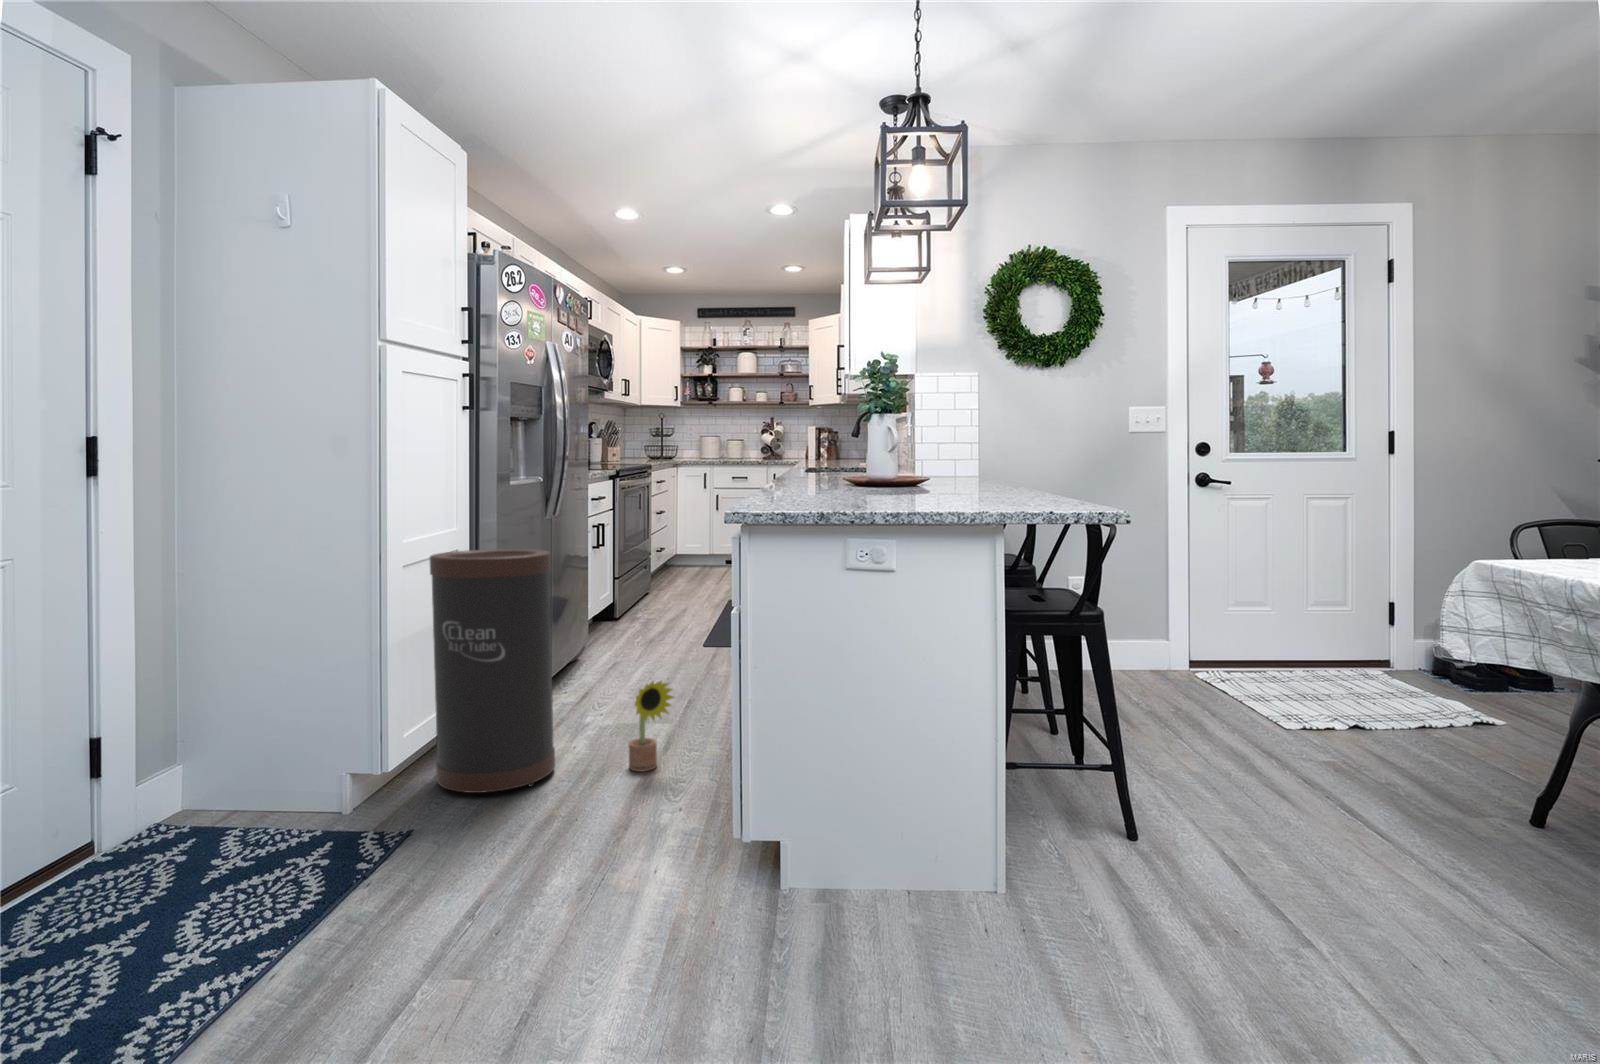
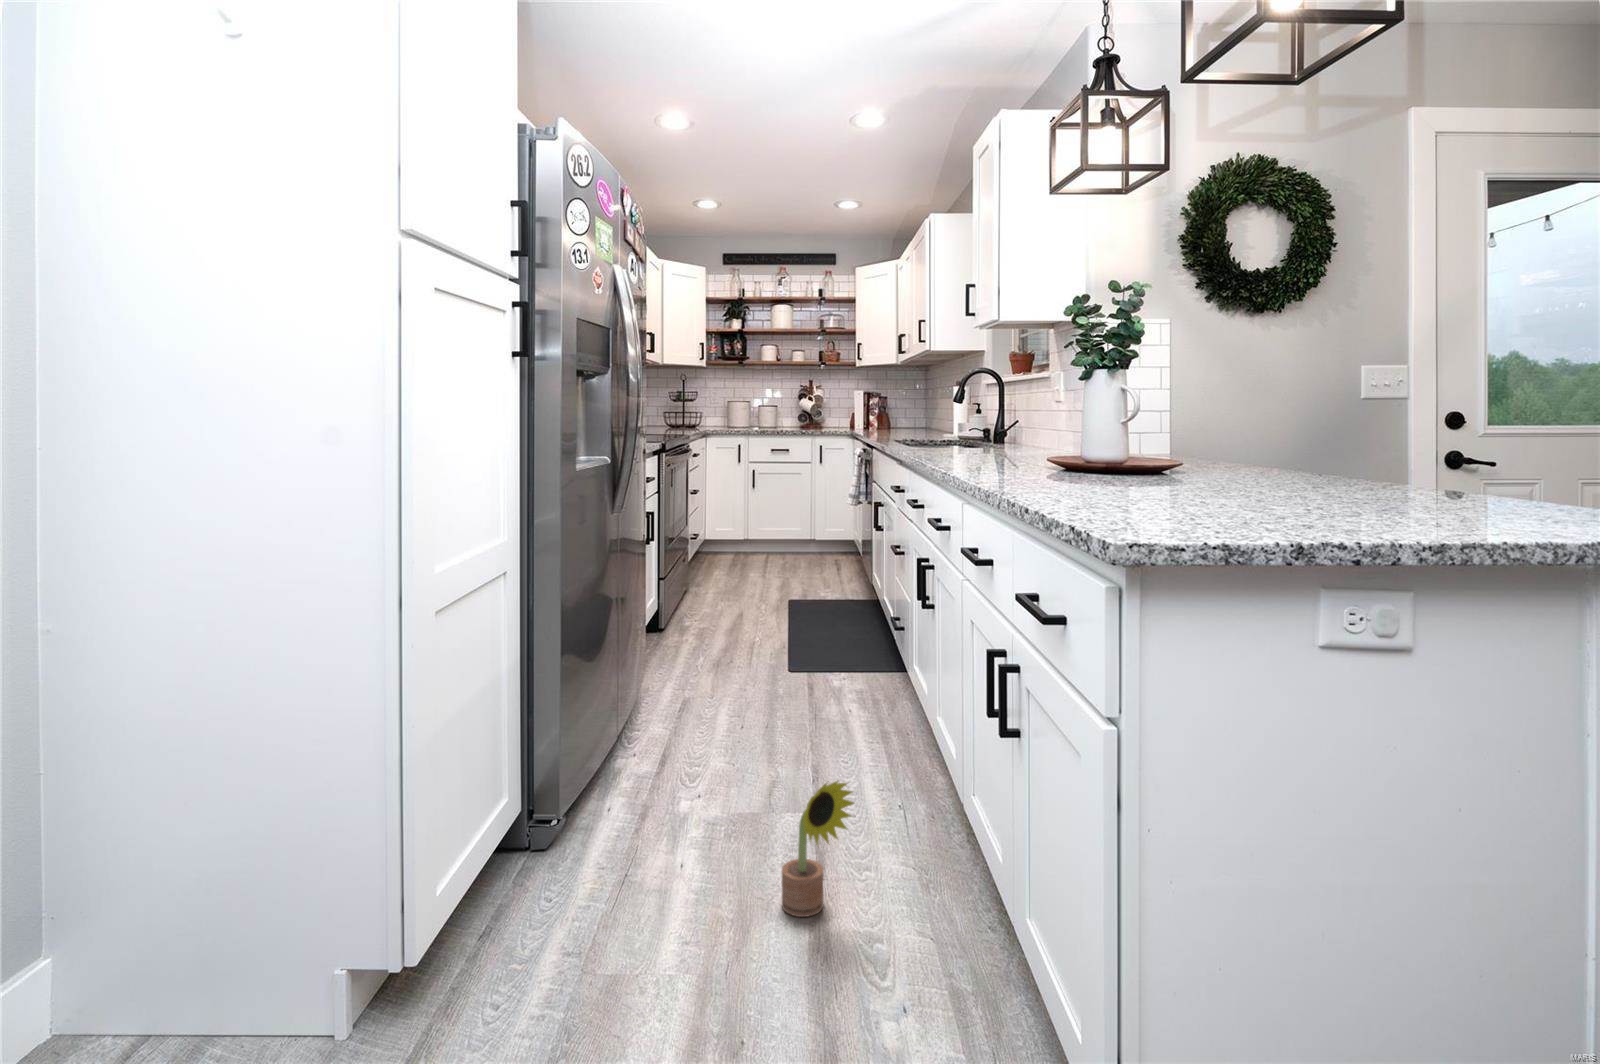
trash can: present [430,549,555,793] -> none [480,576,673,980]

